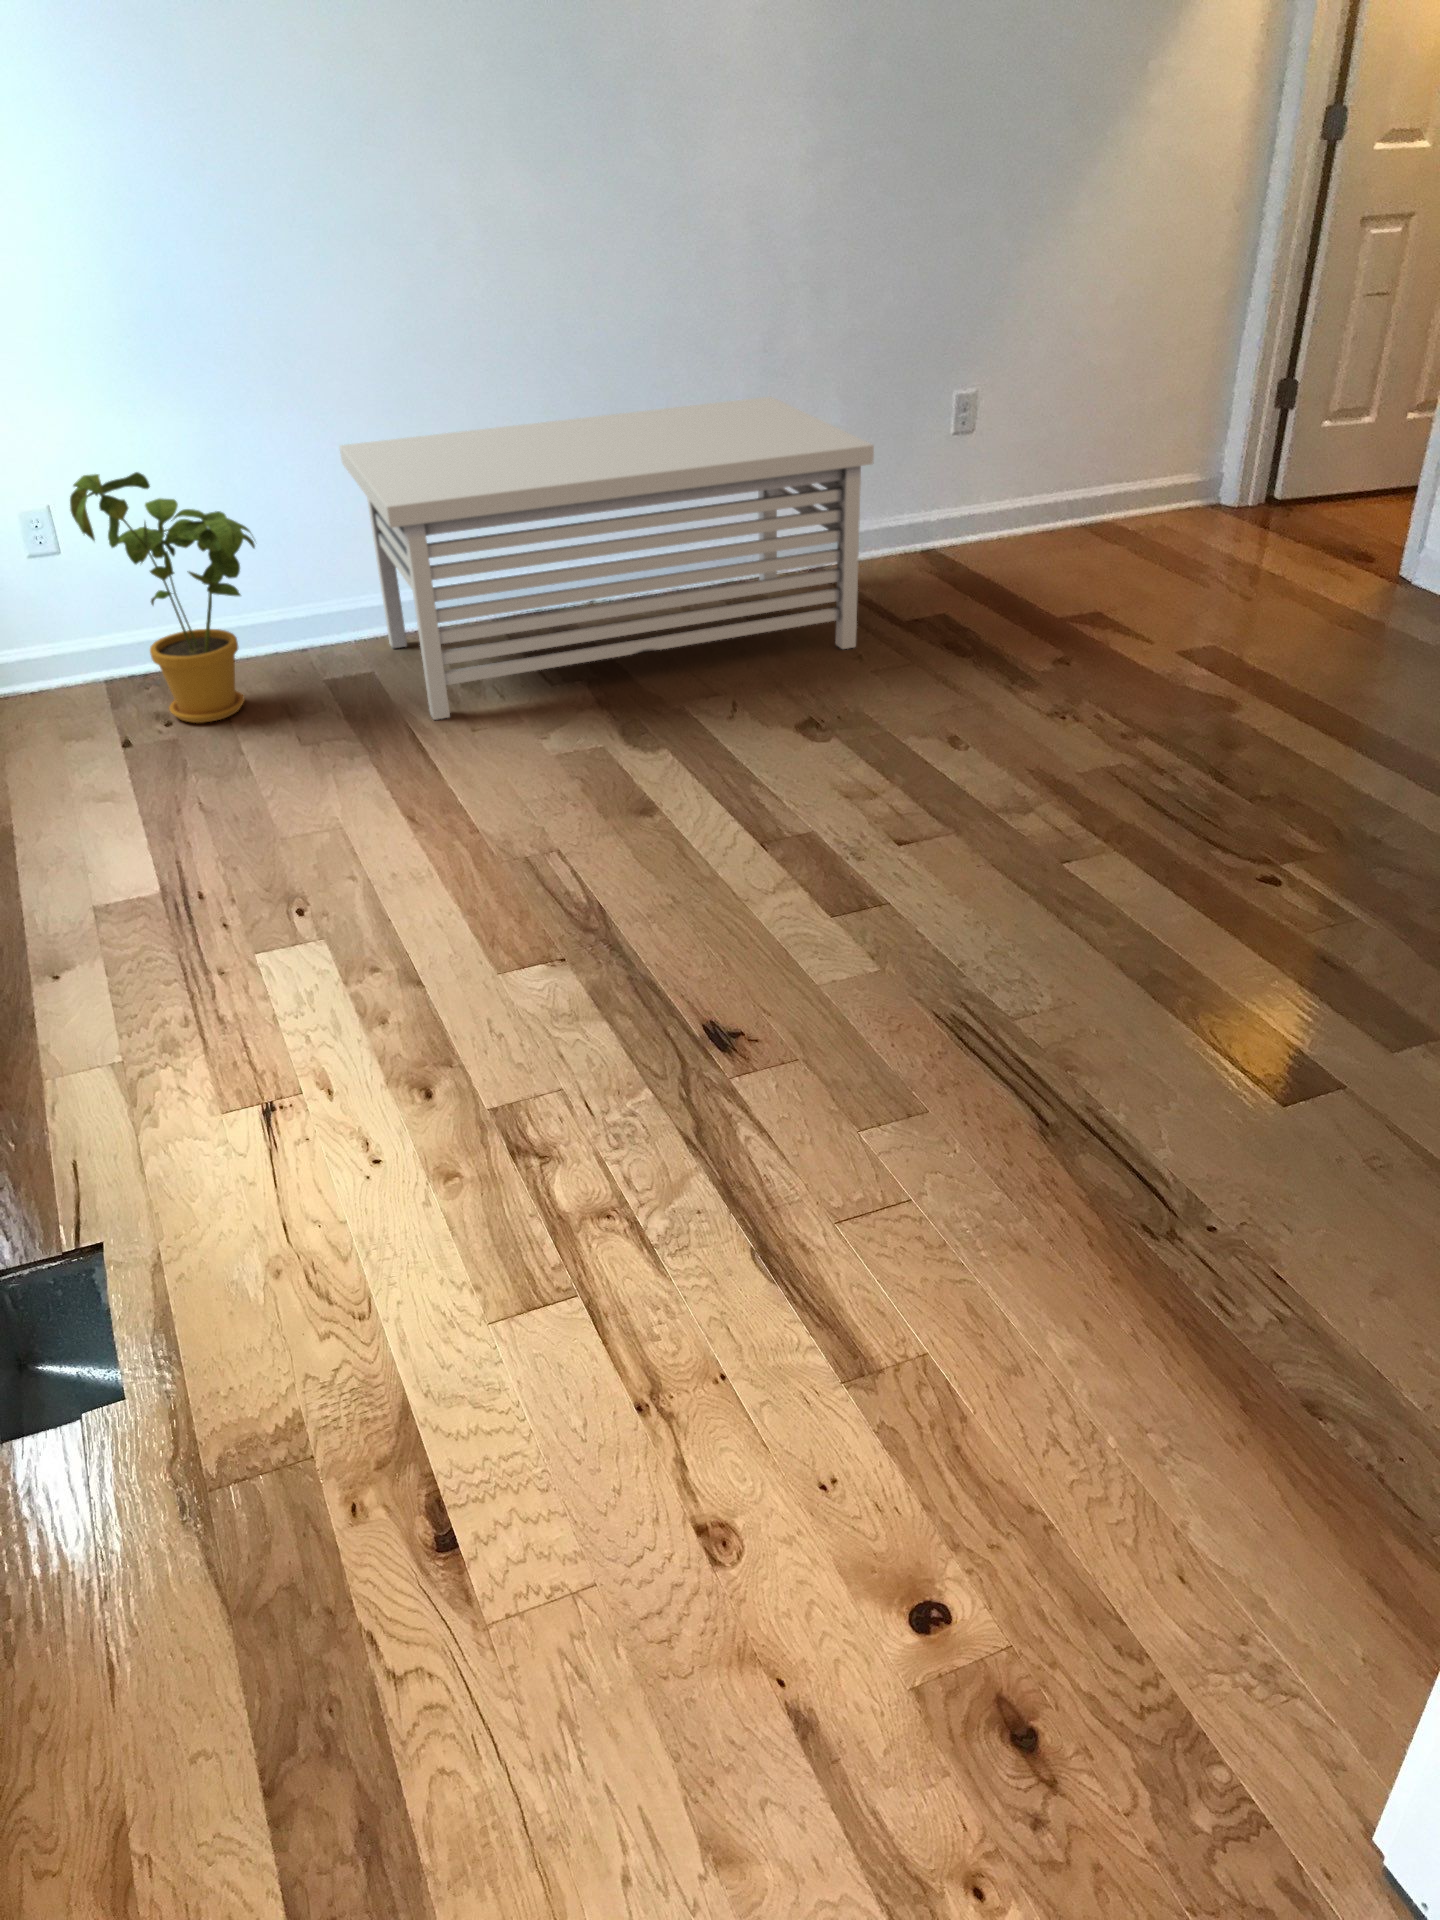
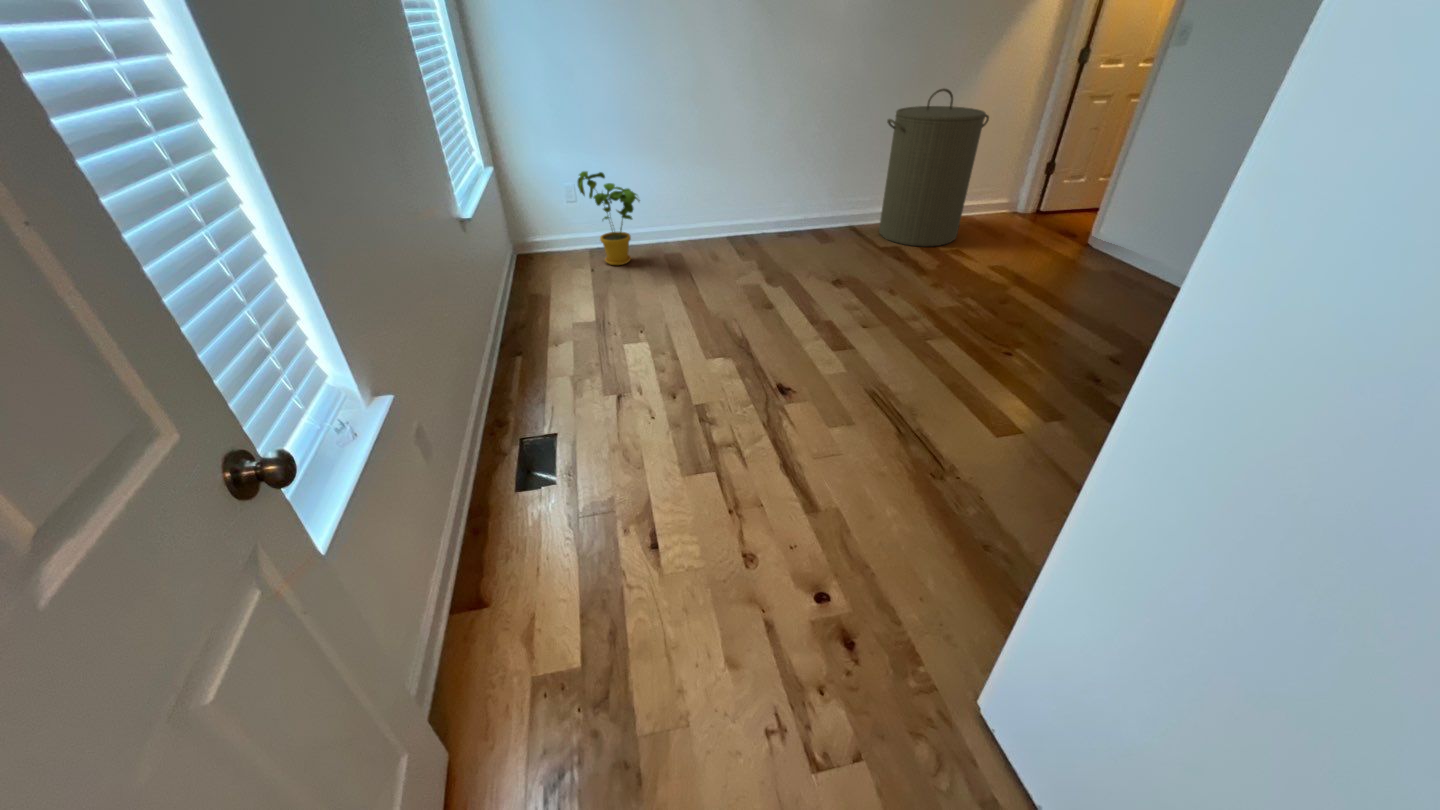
laundry hamper: none [886,218,1128,610] -> present [879,89,989,247]
storage bench: present [340,397,874,720] -> none [674,157,875,271]

